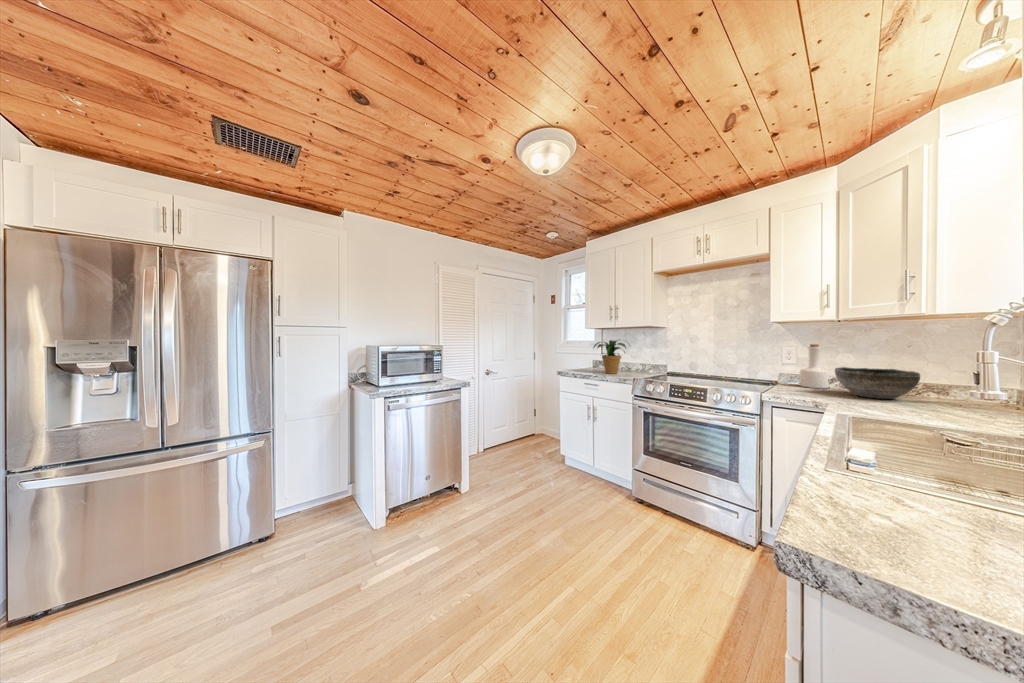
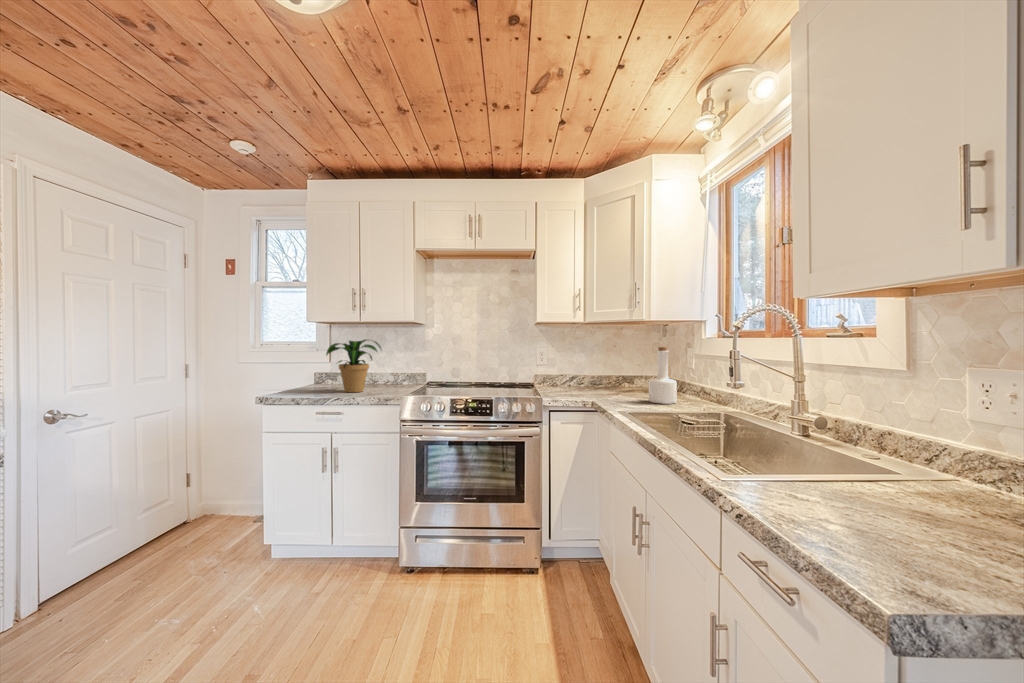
bottle: present [800,344,829,388] -> present [649,347,677,404]
bowl: present [835,367,920,399] -> none [582,365,631,392]

